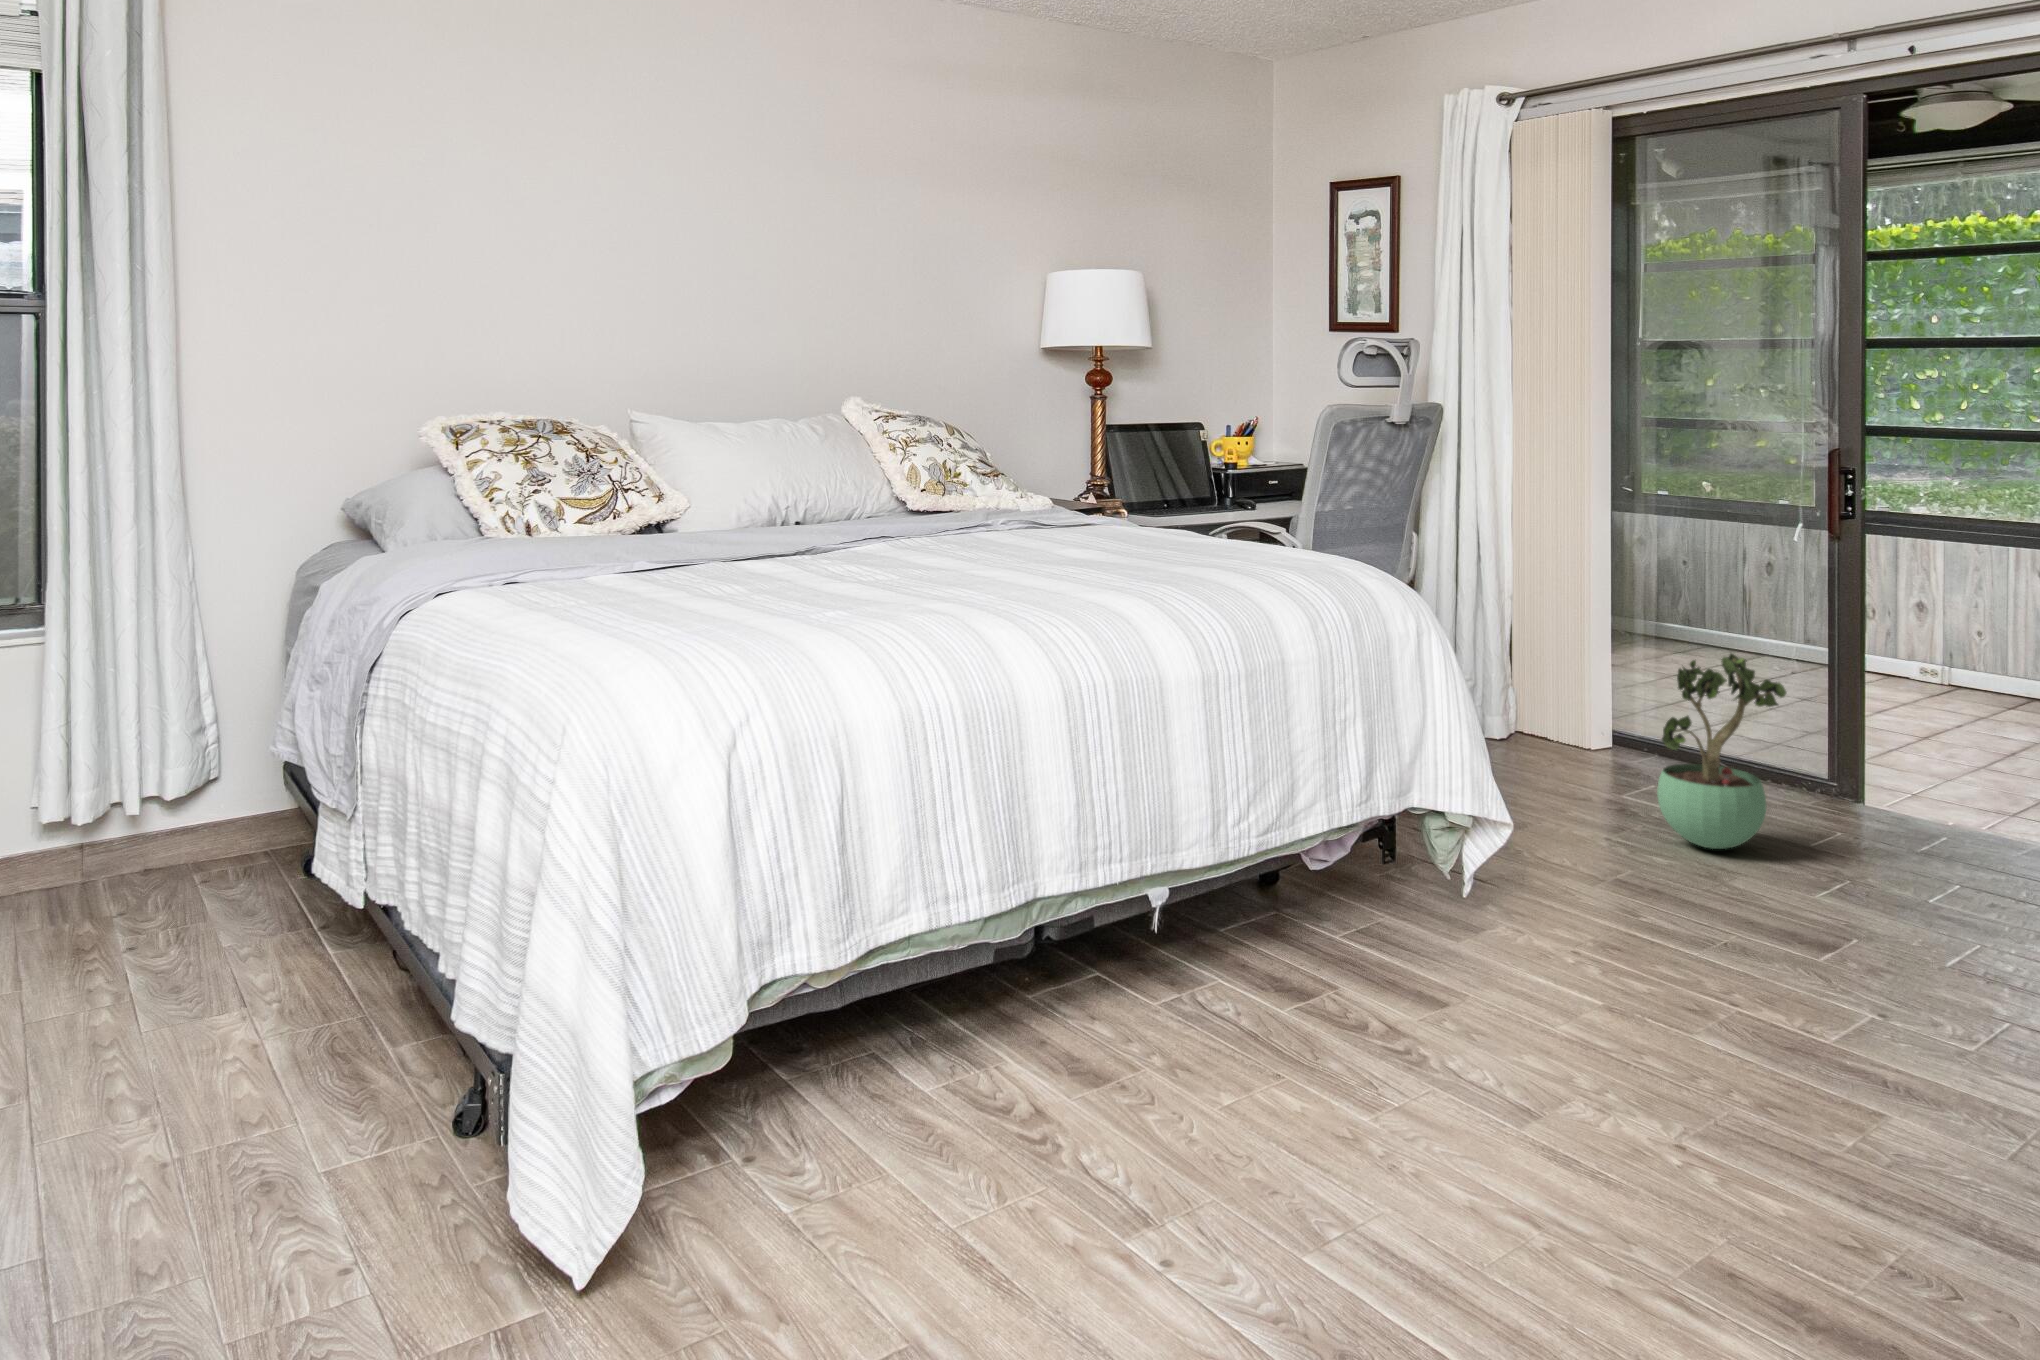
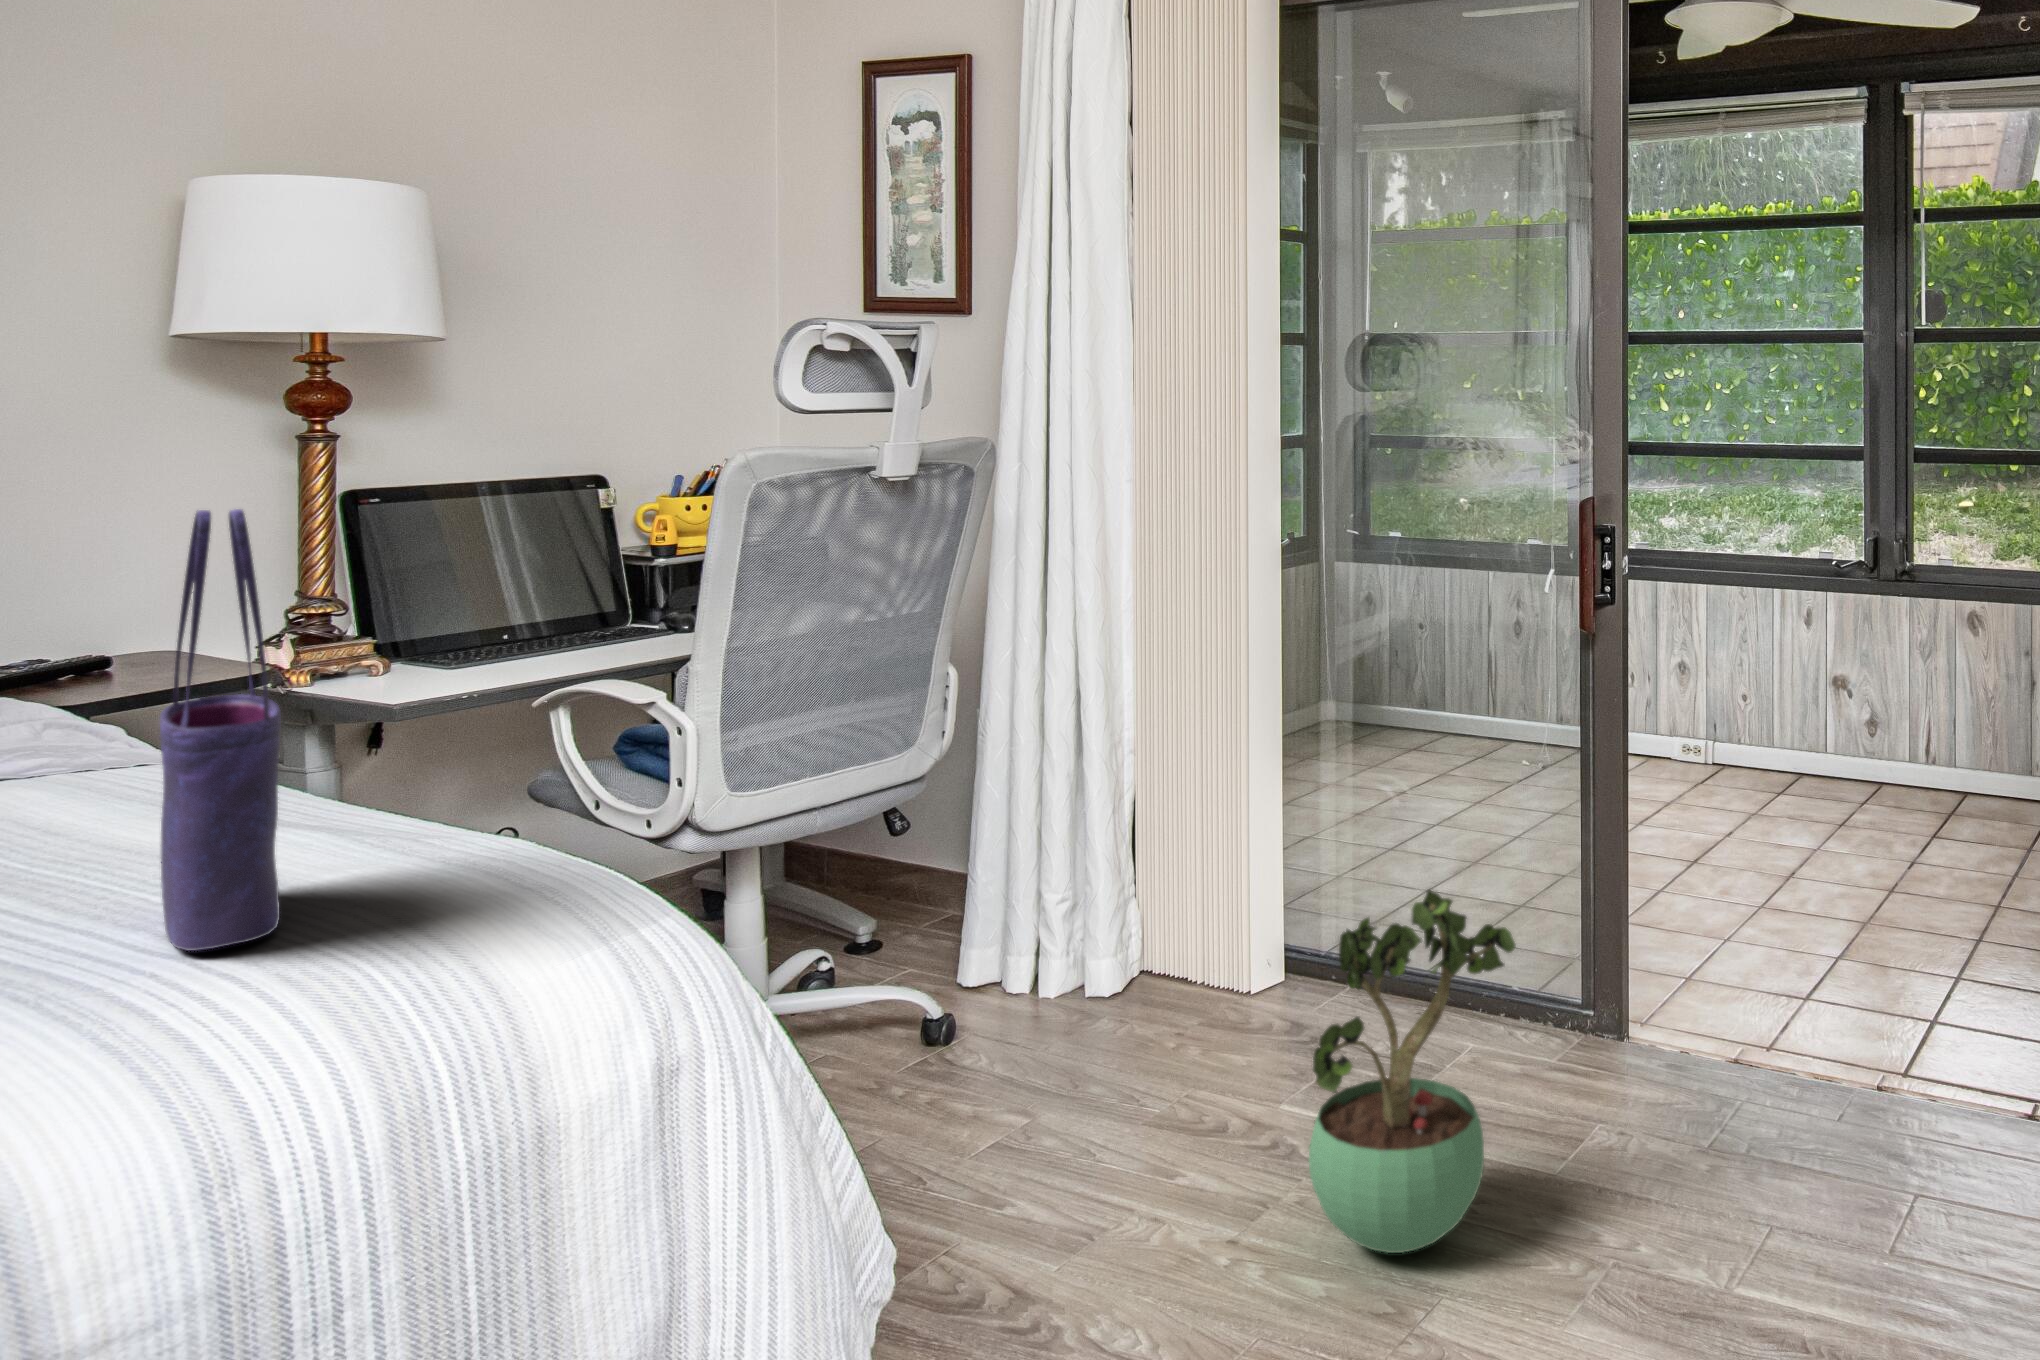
tote bag: none [1227,406,1275,562] -> present [160,509,281,951]

